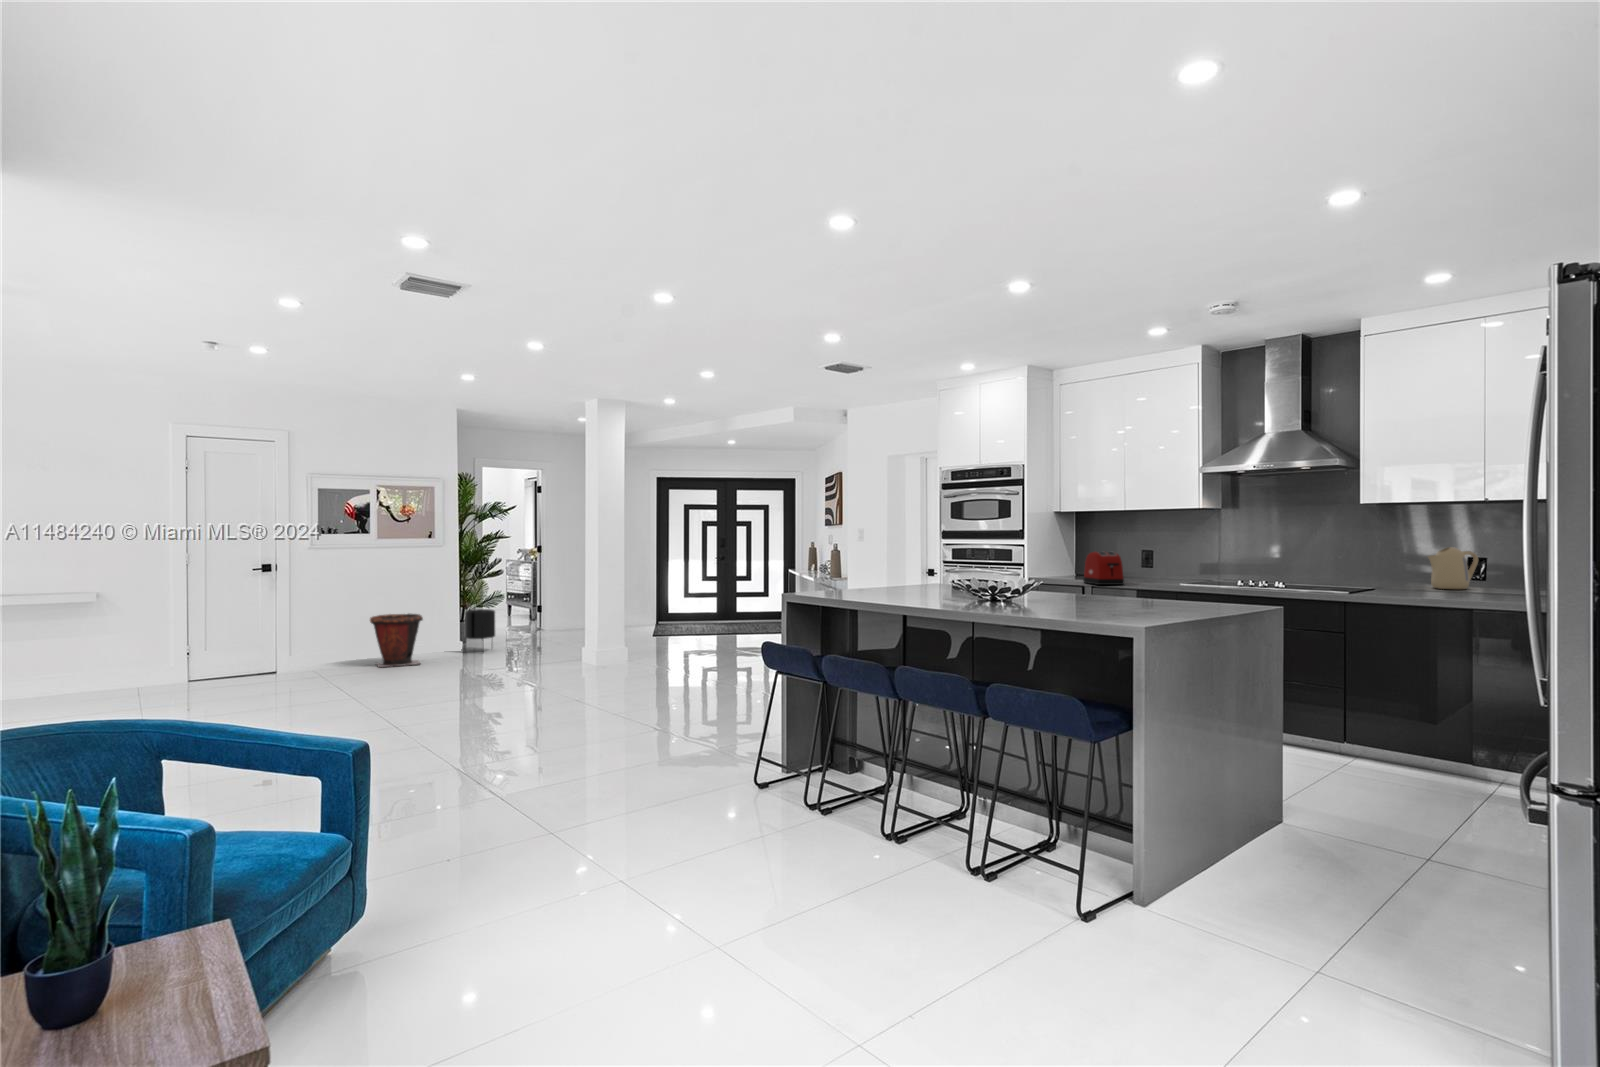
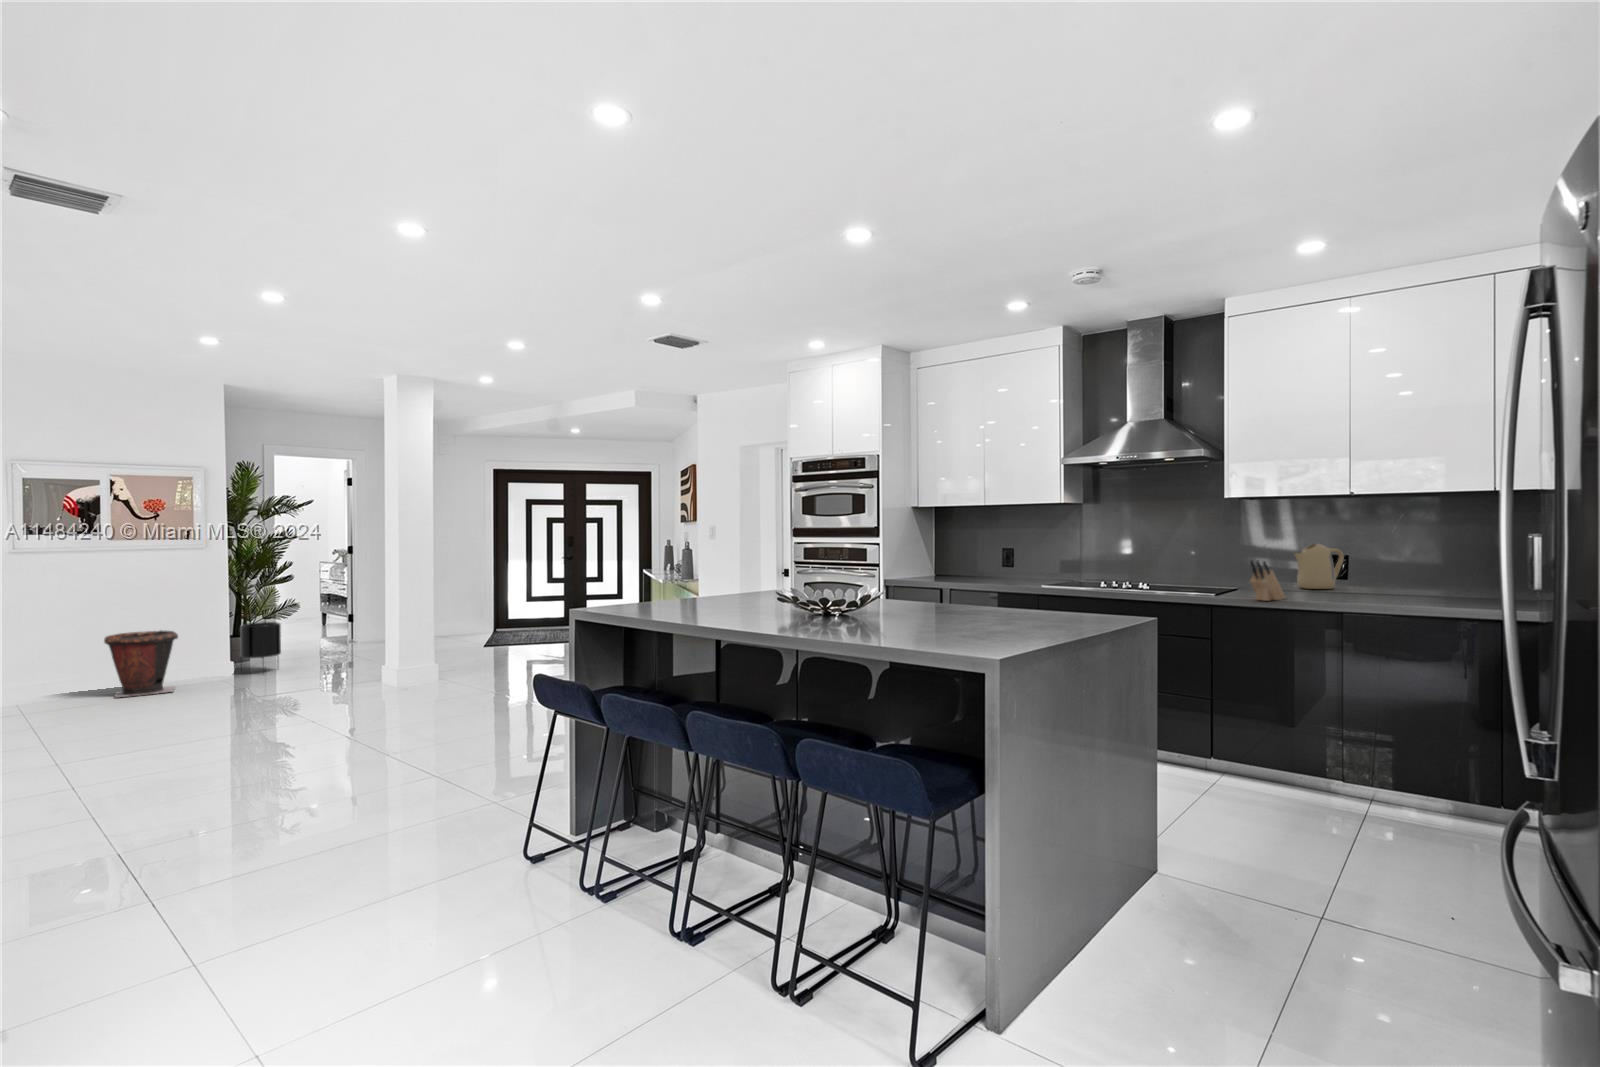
toaster: present [1083,551,1124,585] -> none [941,550,984,588]
knife block: none [1379,561,1416,598] -> present [1250,560,1285,601]

